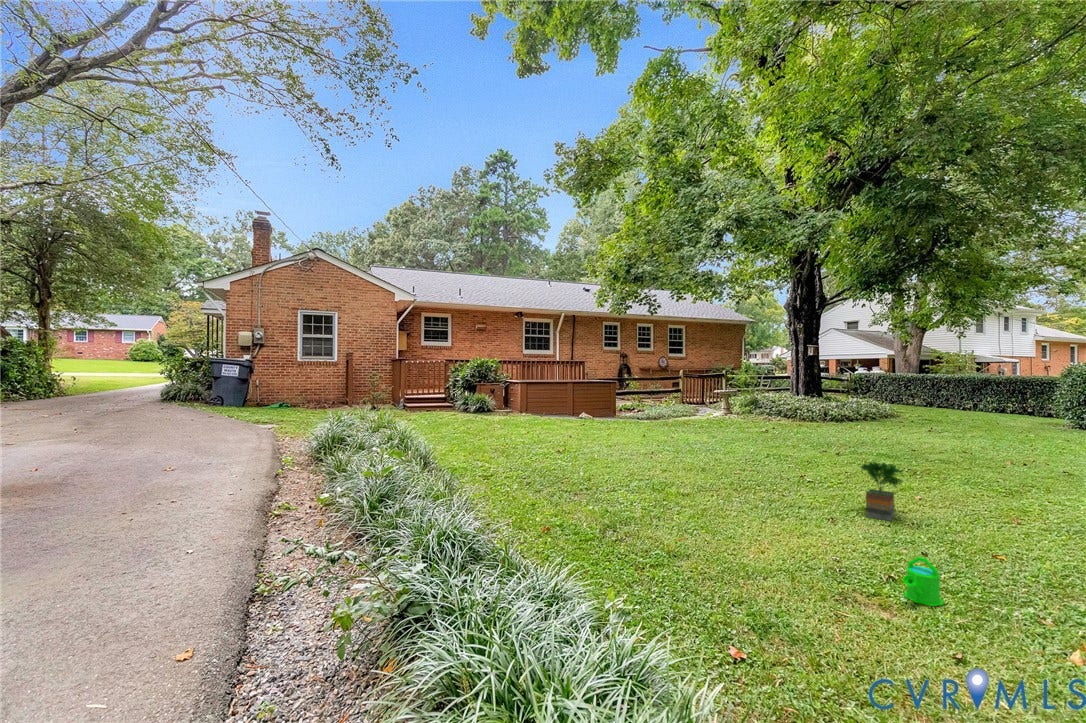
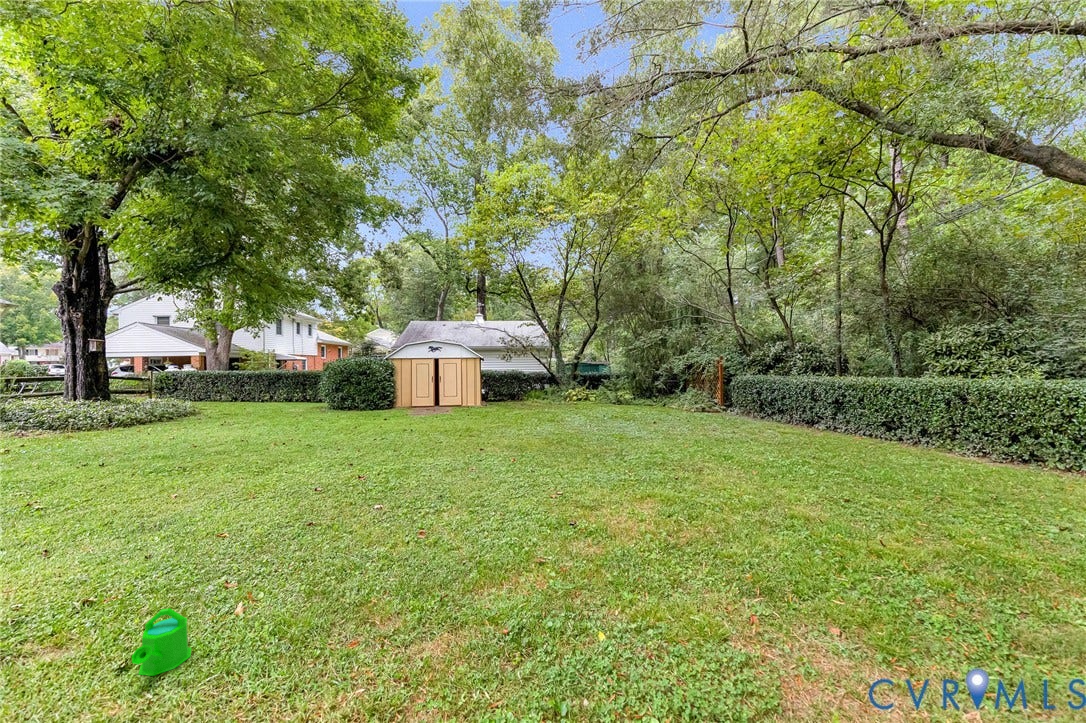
potted tree: present [861,462,902,521] -> none [113,480,173,556]

